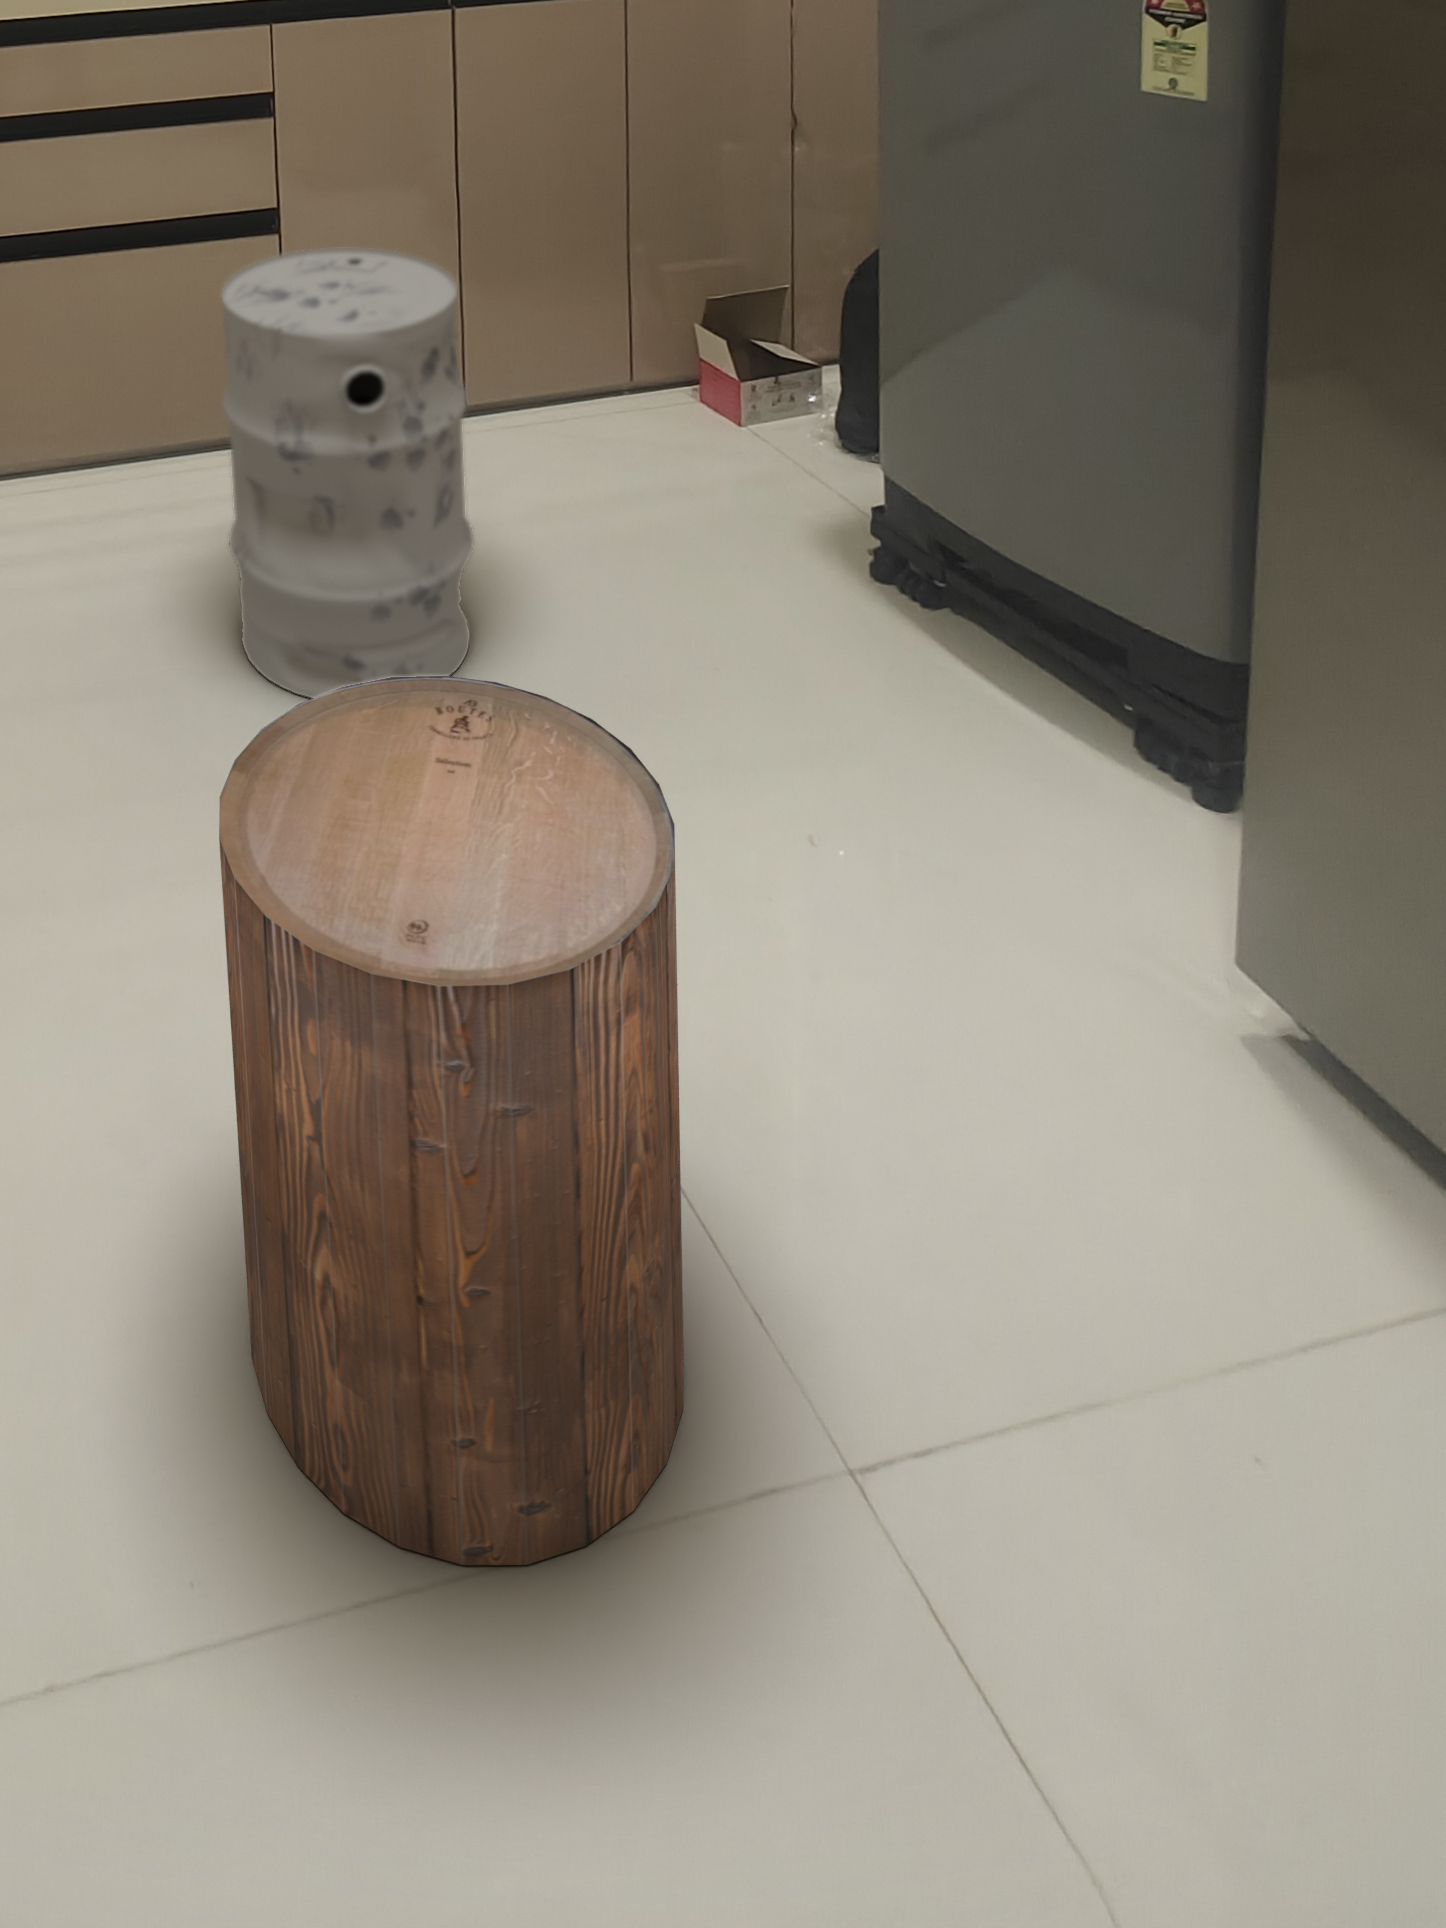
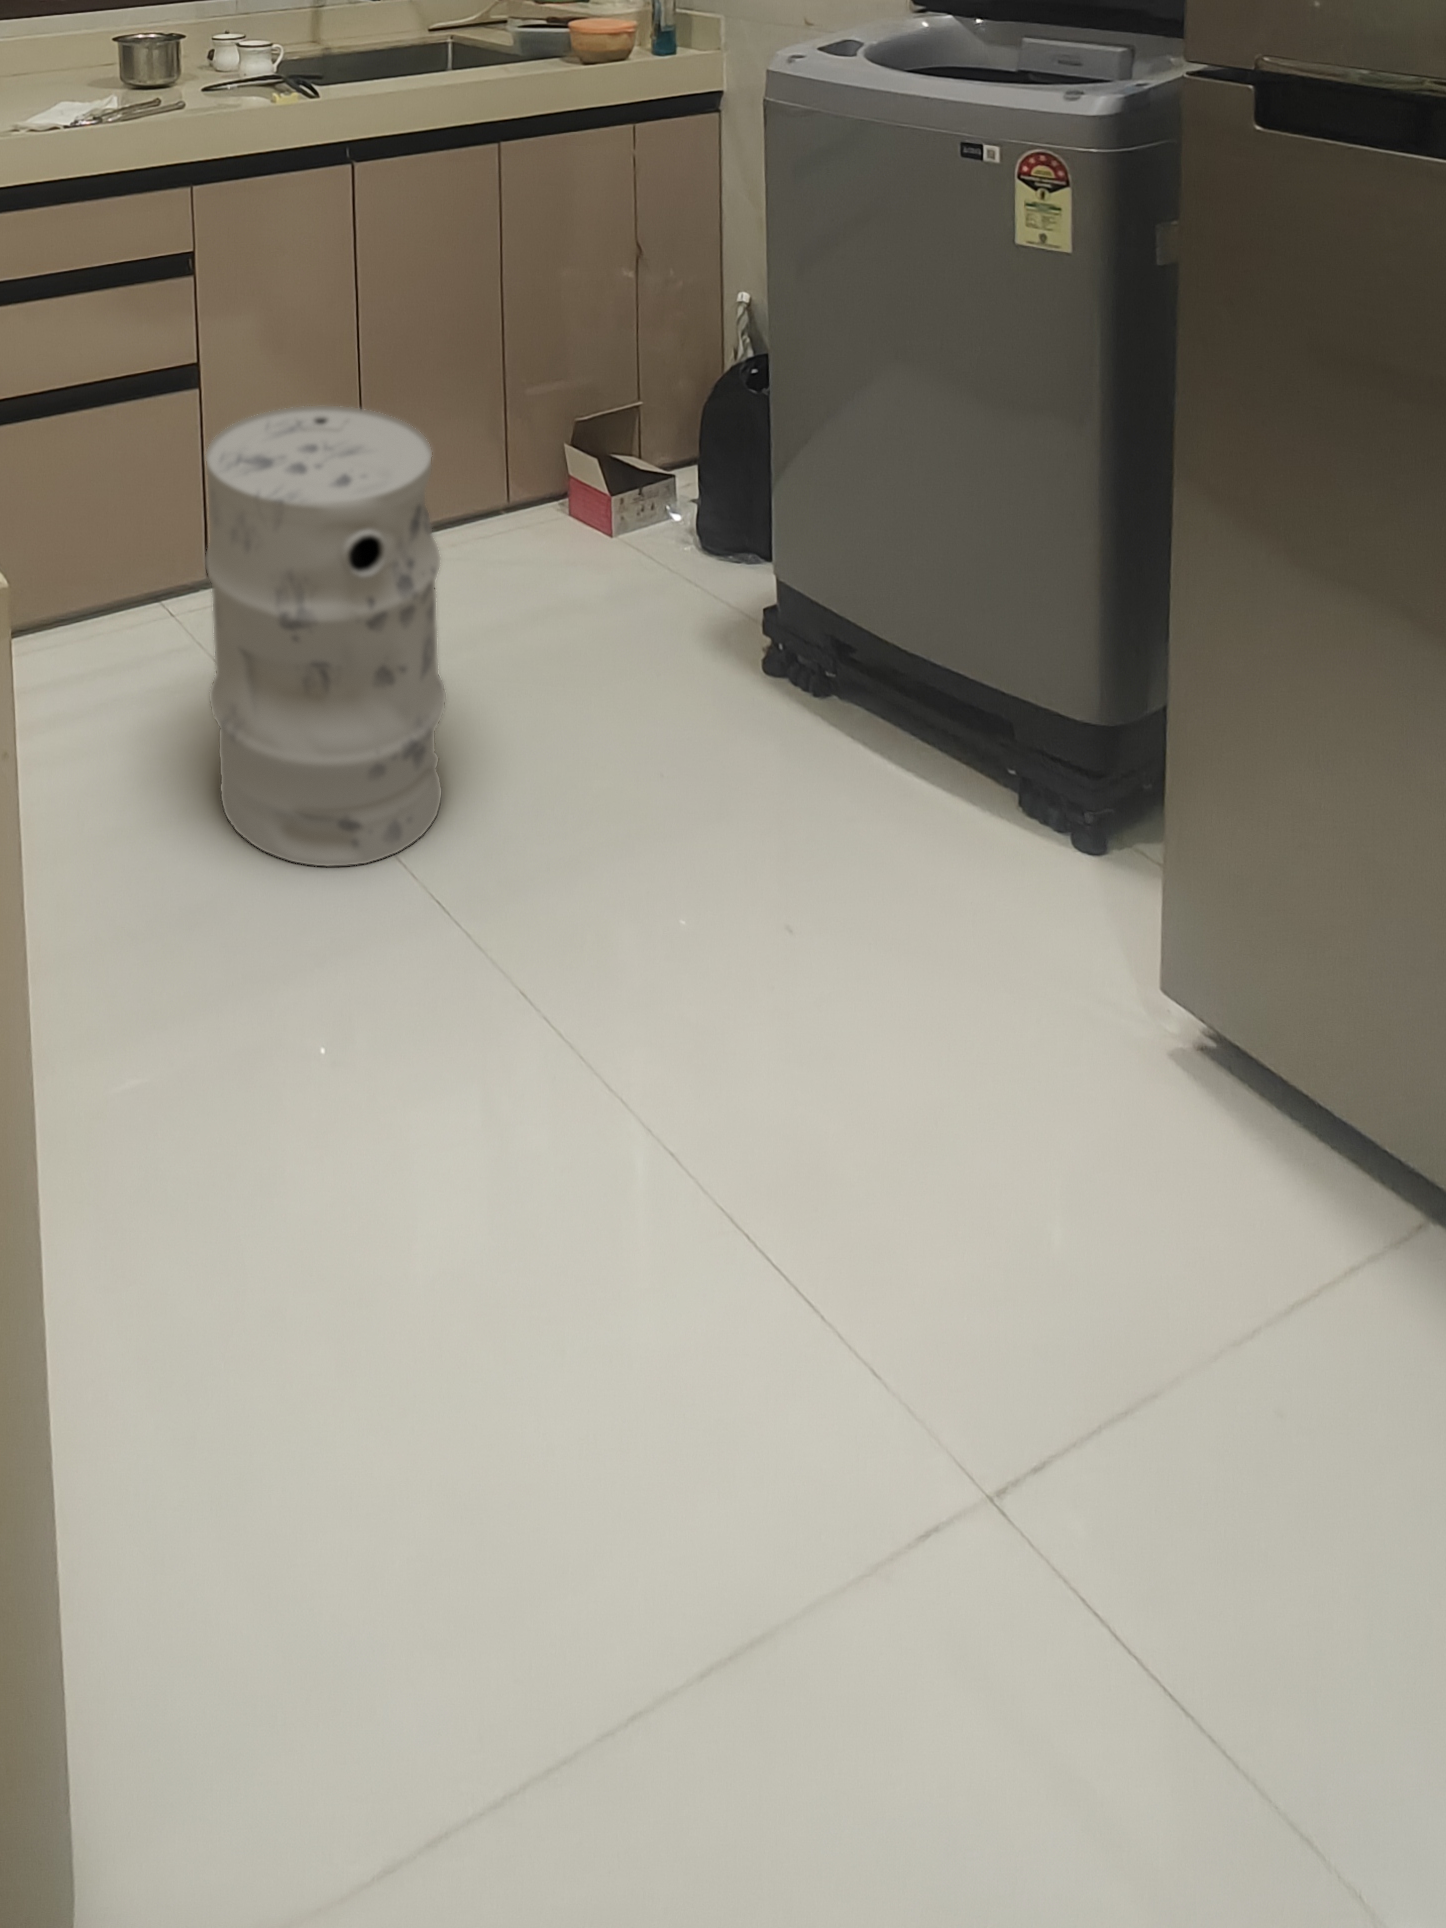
stool: present [219,676,683,1565] -> none [426,863,877,1799]

